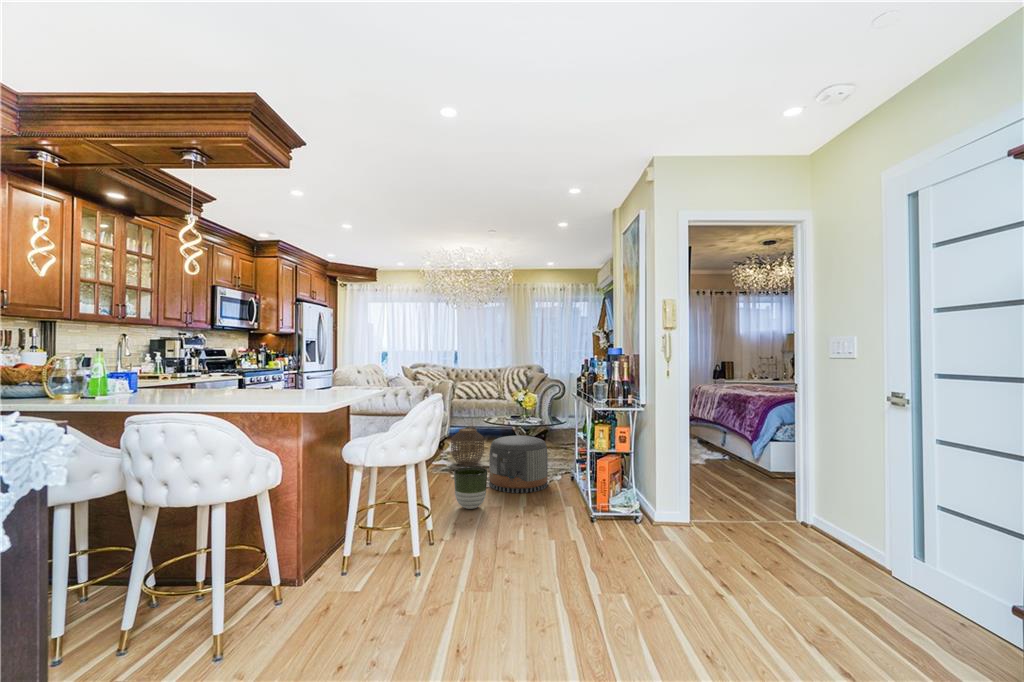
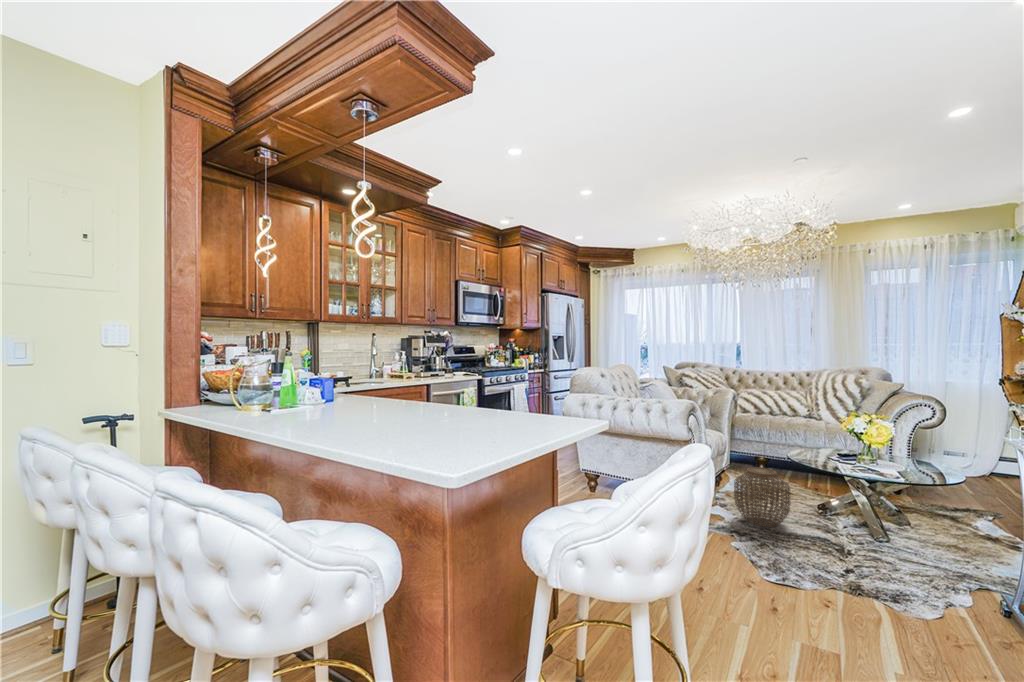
pouf: present [489,435,548,493] -> none [806,501,935,622]
planter: present [454,467,487,509] -> none [742,558,808,641]

